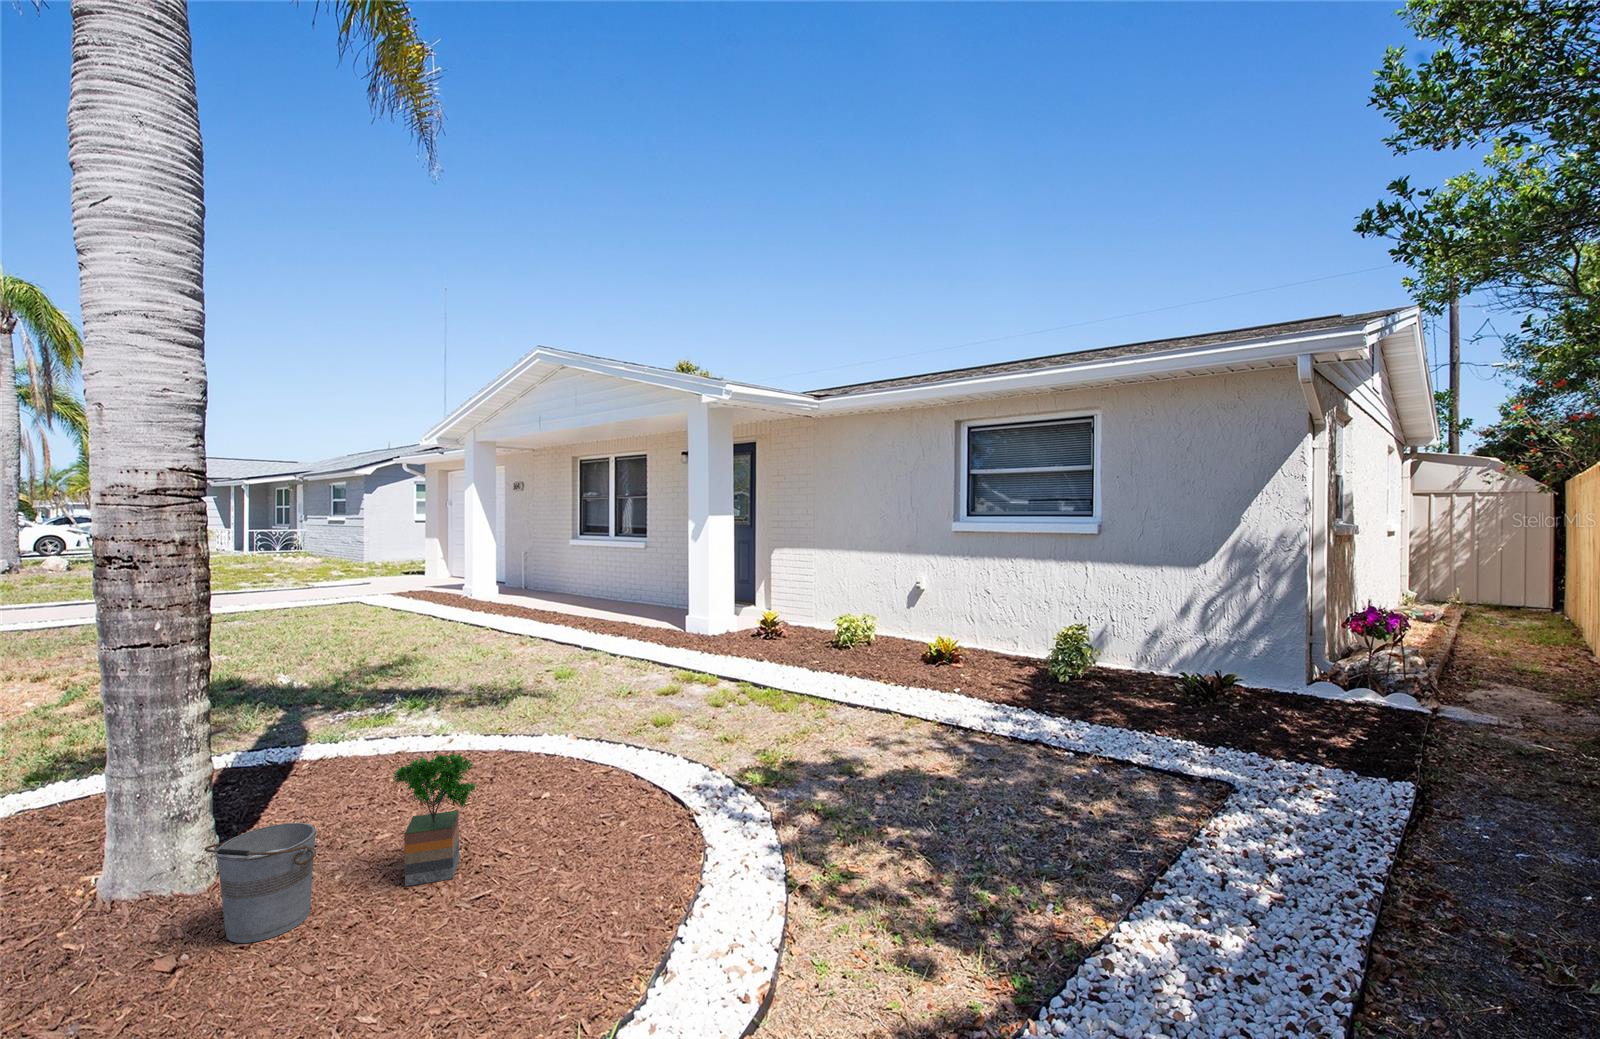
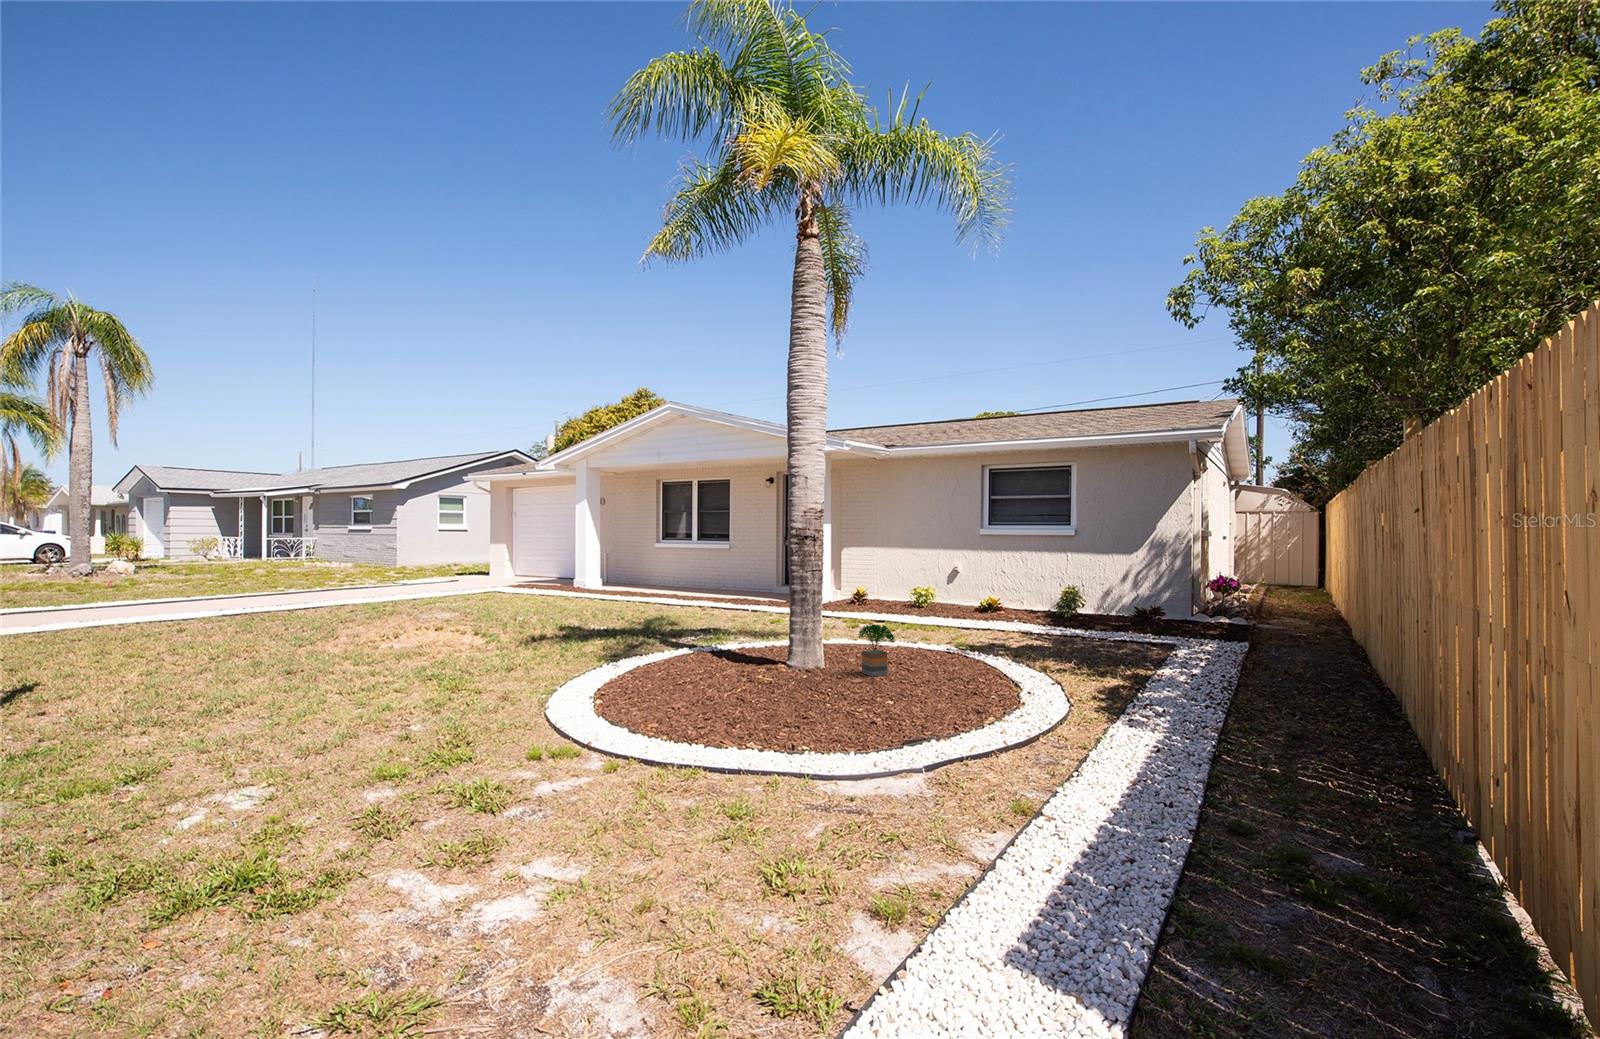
bucket: present [204,823,316,943] -> none [819,648,857,688]

